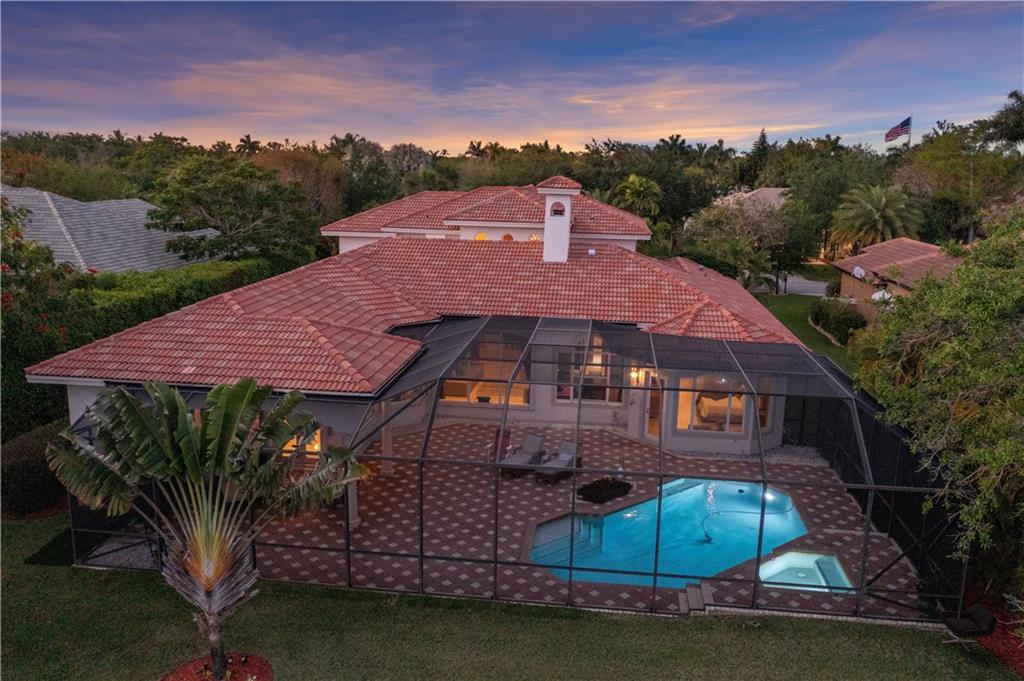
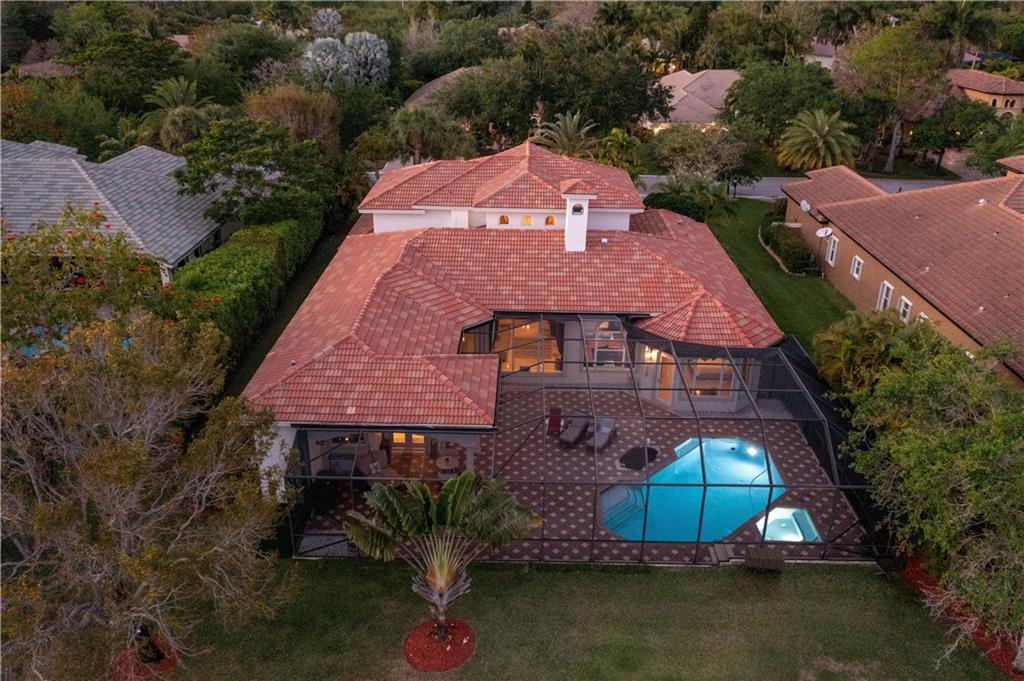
bench: none [729,588,789,630] -> present [745,547,785,573]

